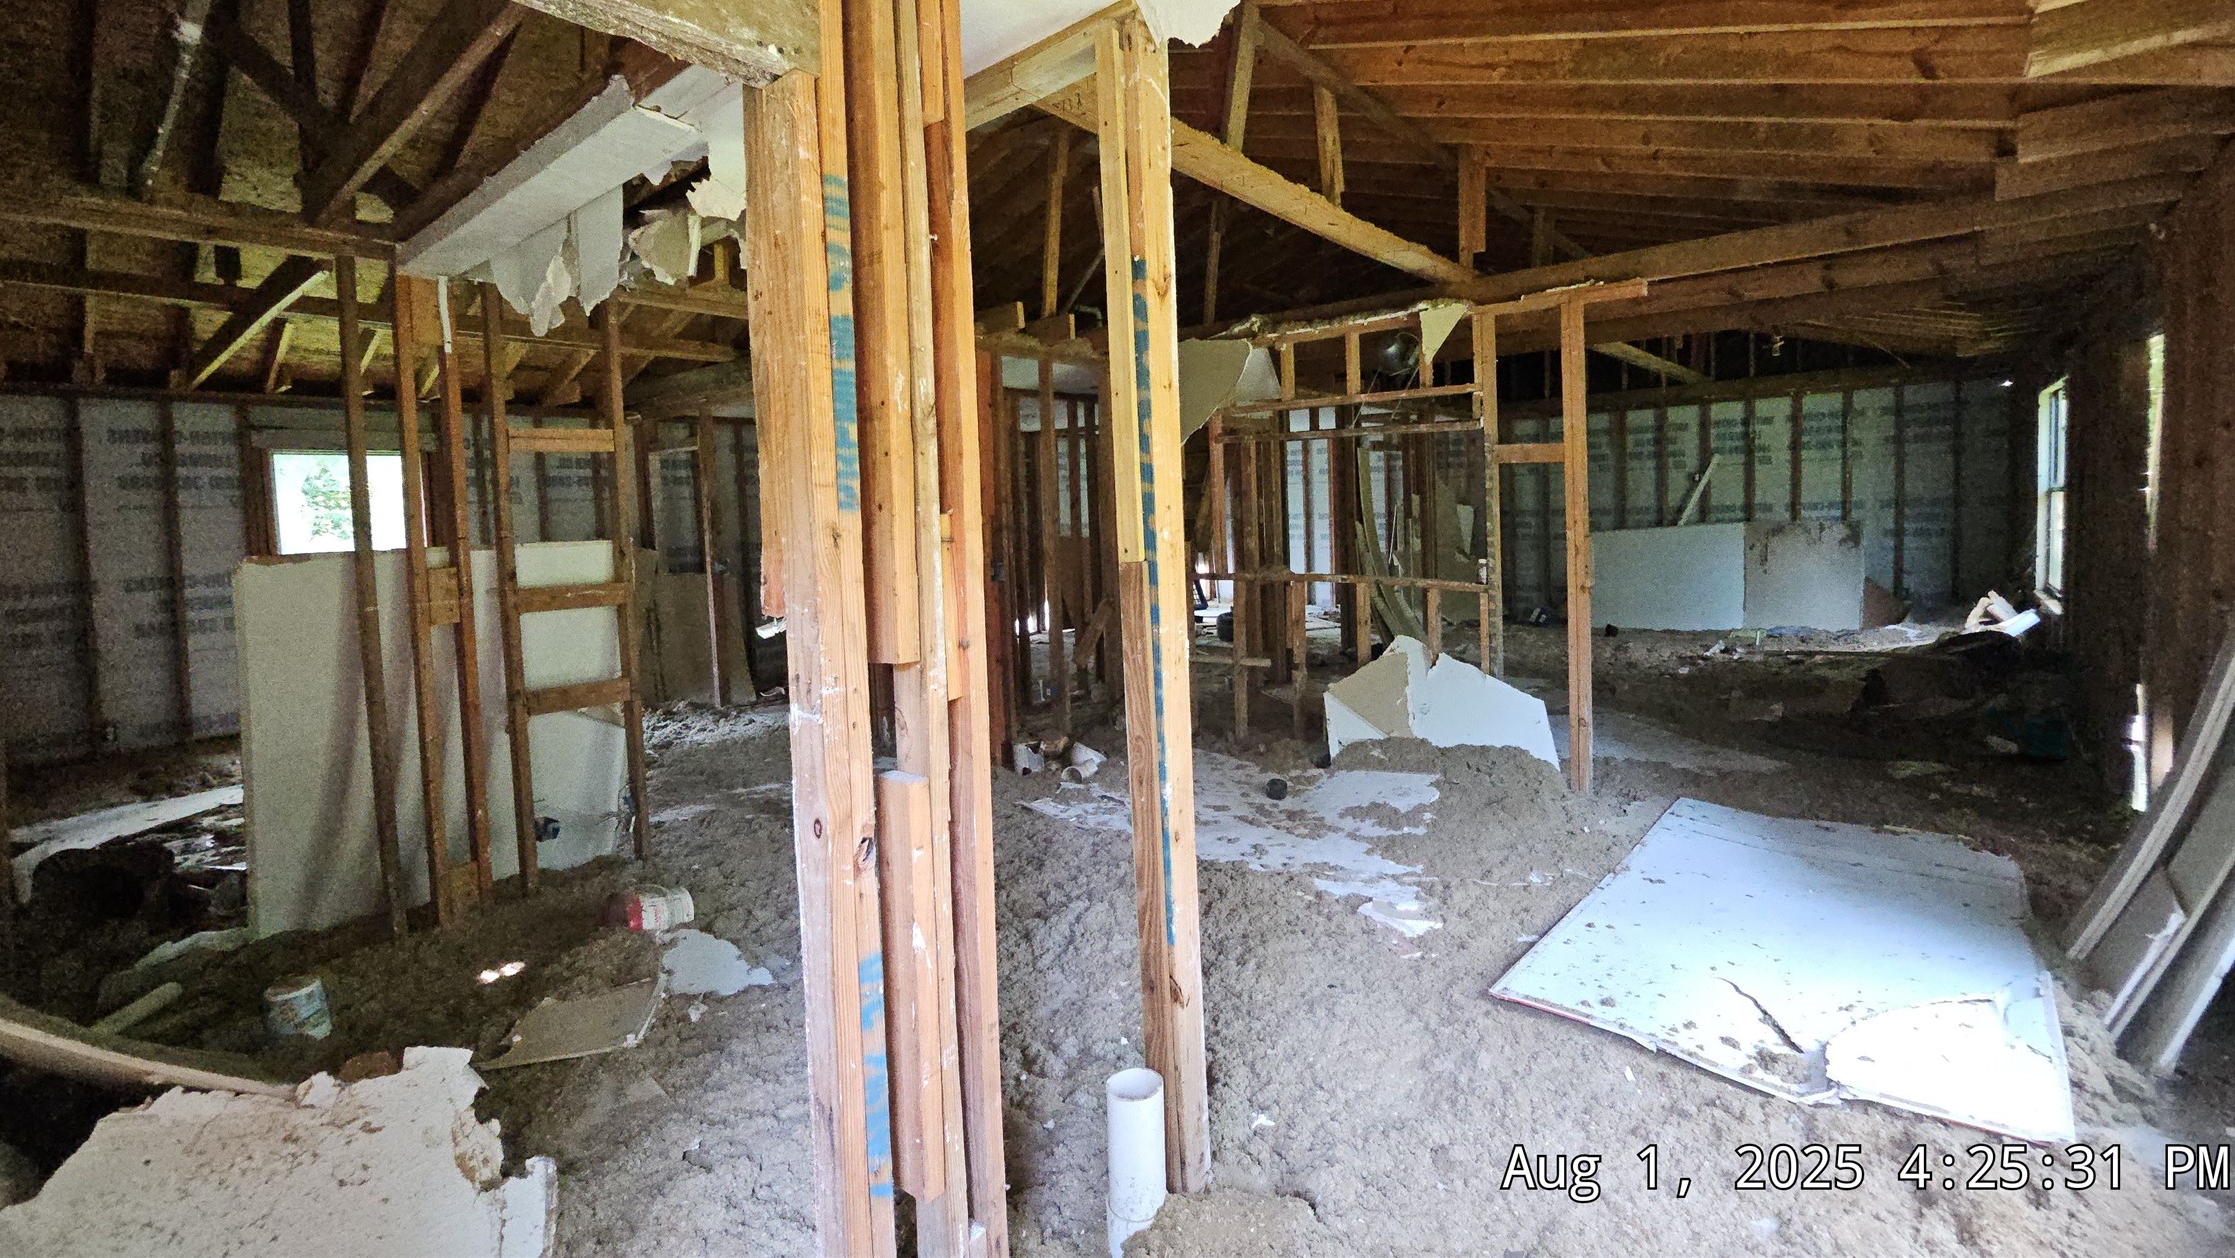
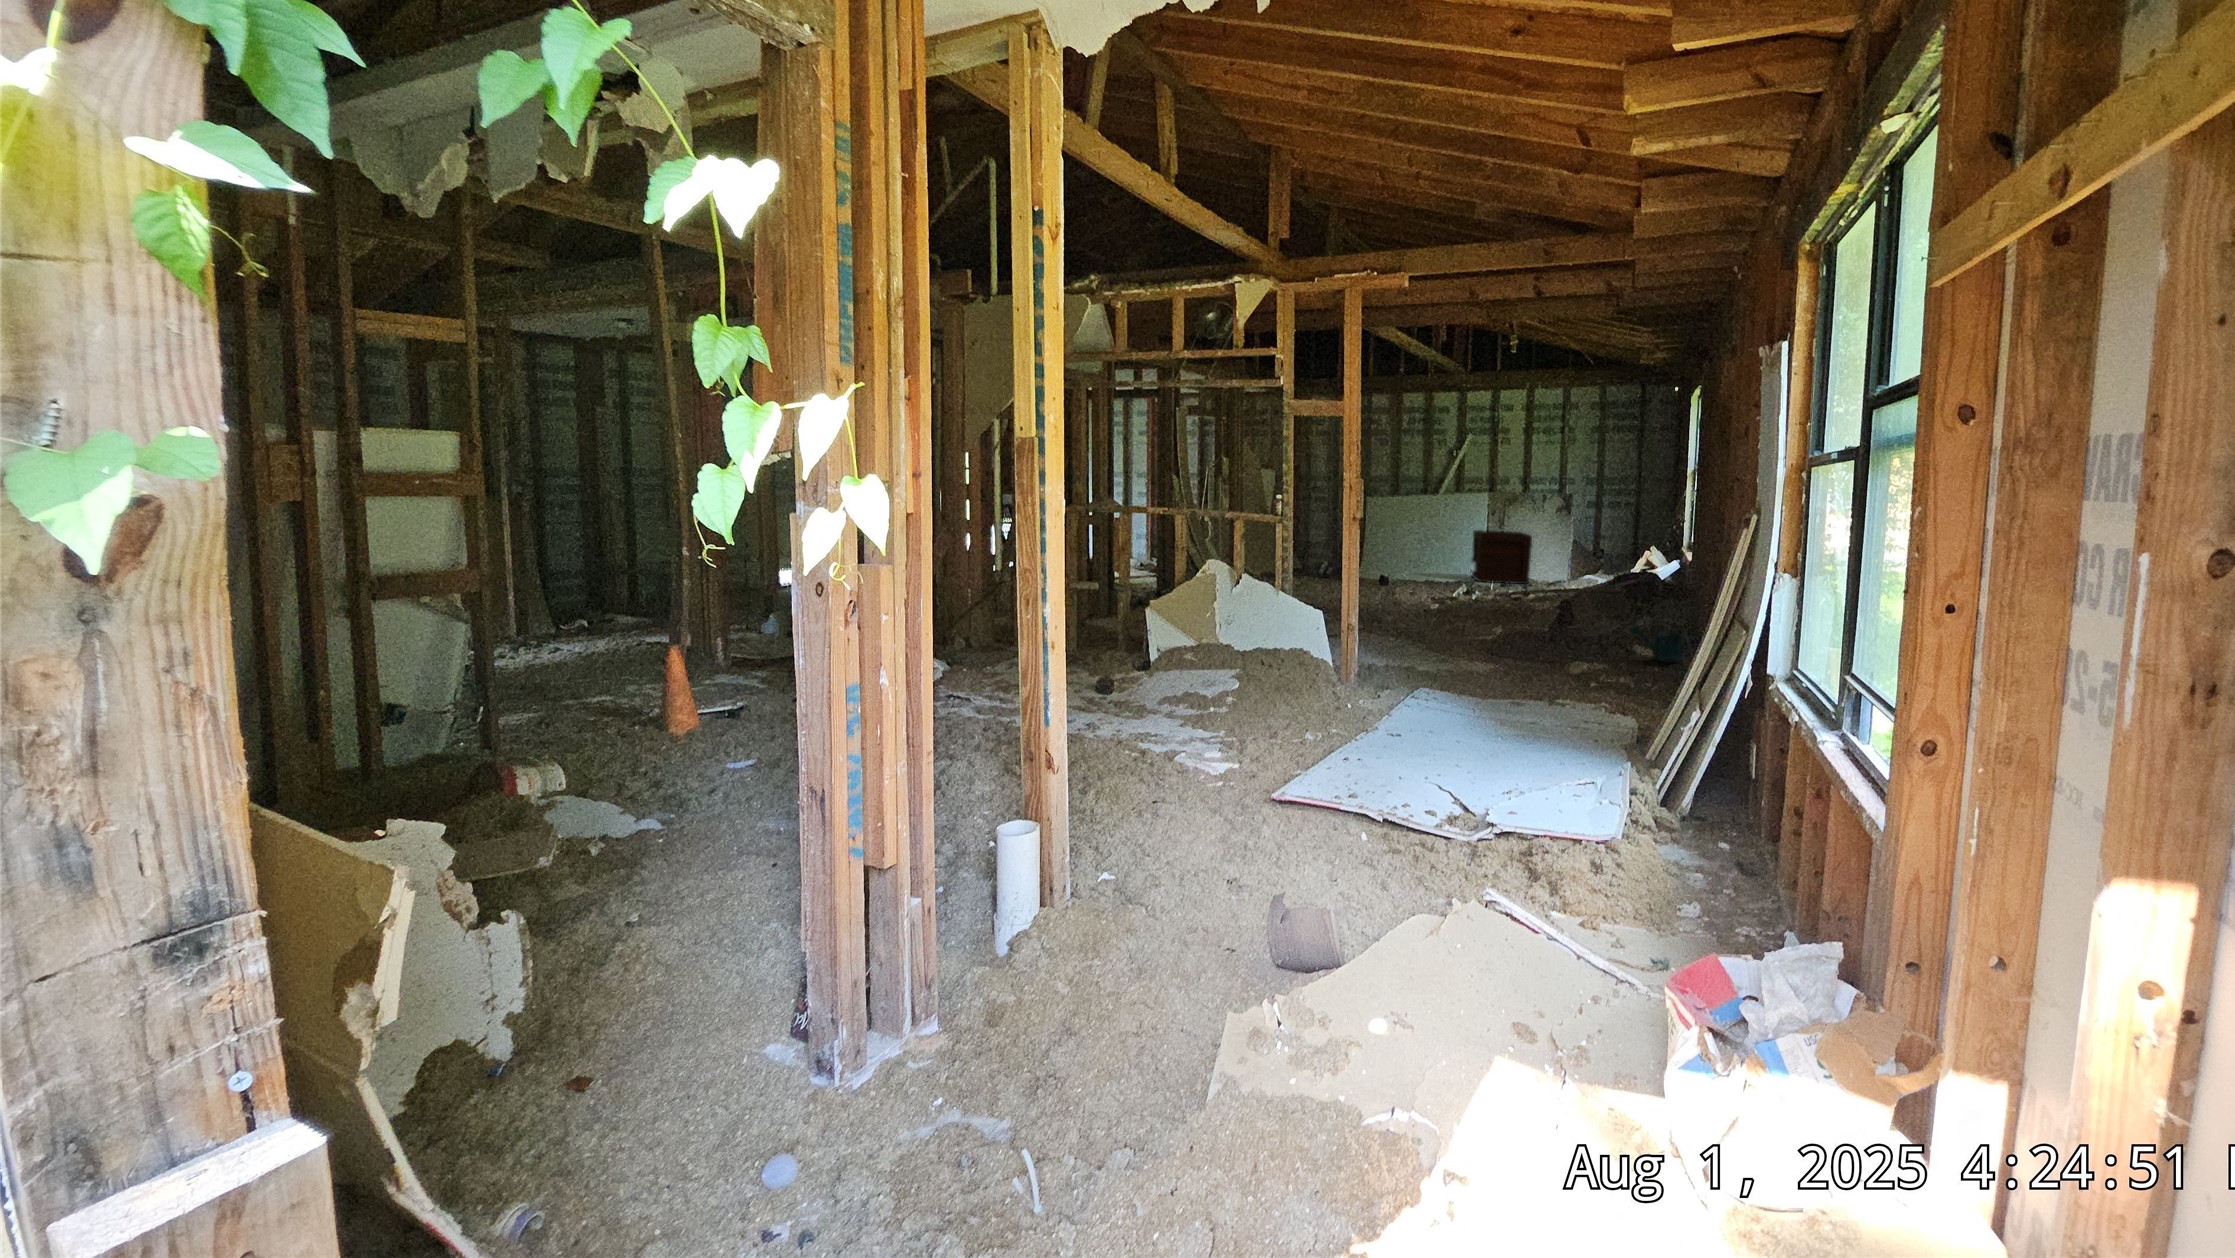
wooden crate: none [1726,567,1810,632] -> present [1471,530,1532,584]

